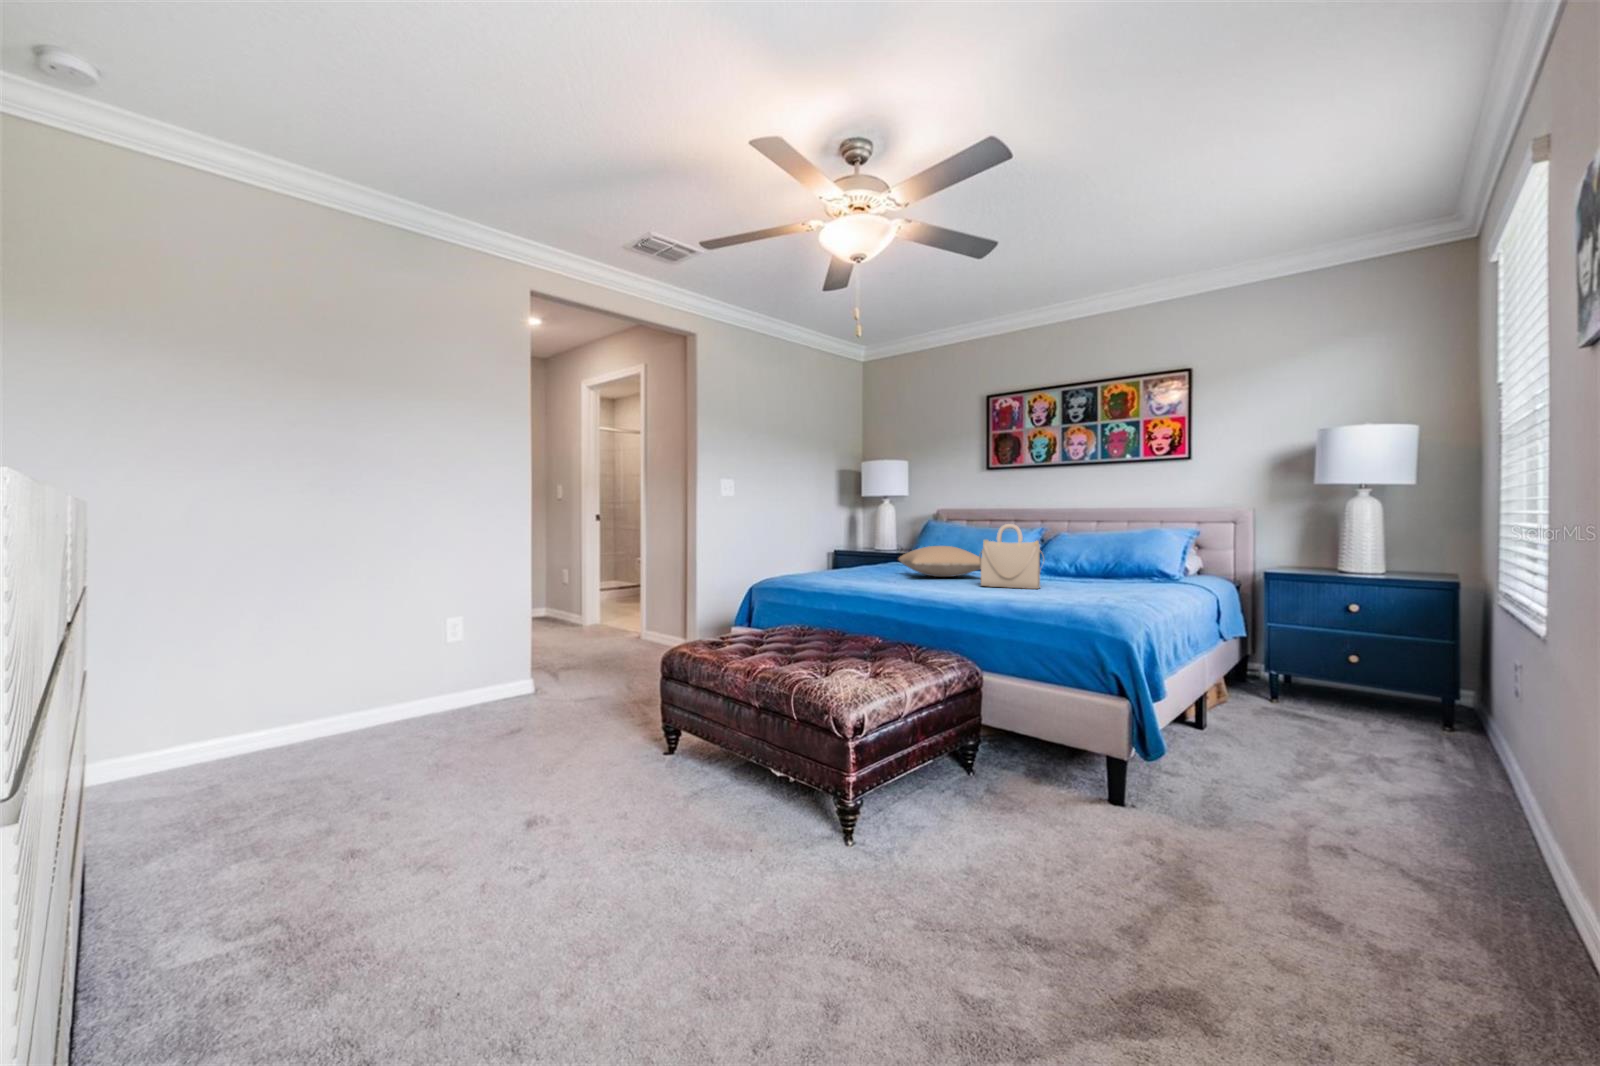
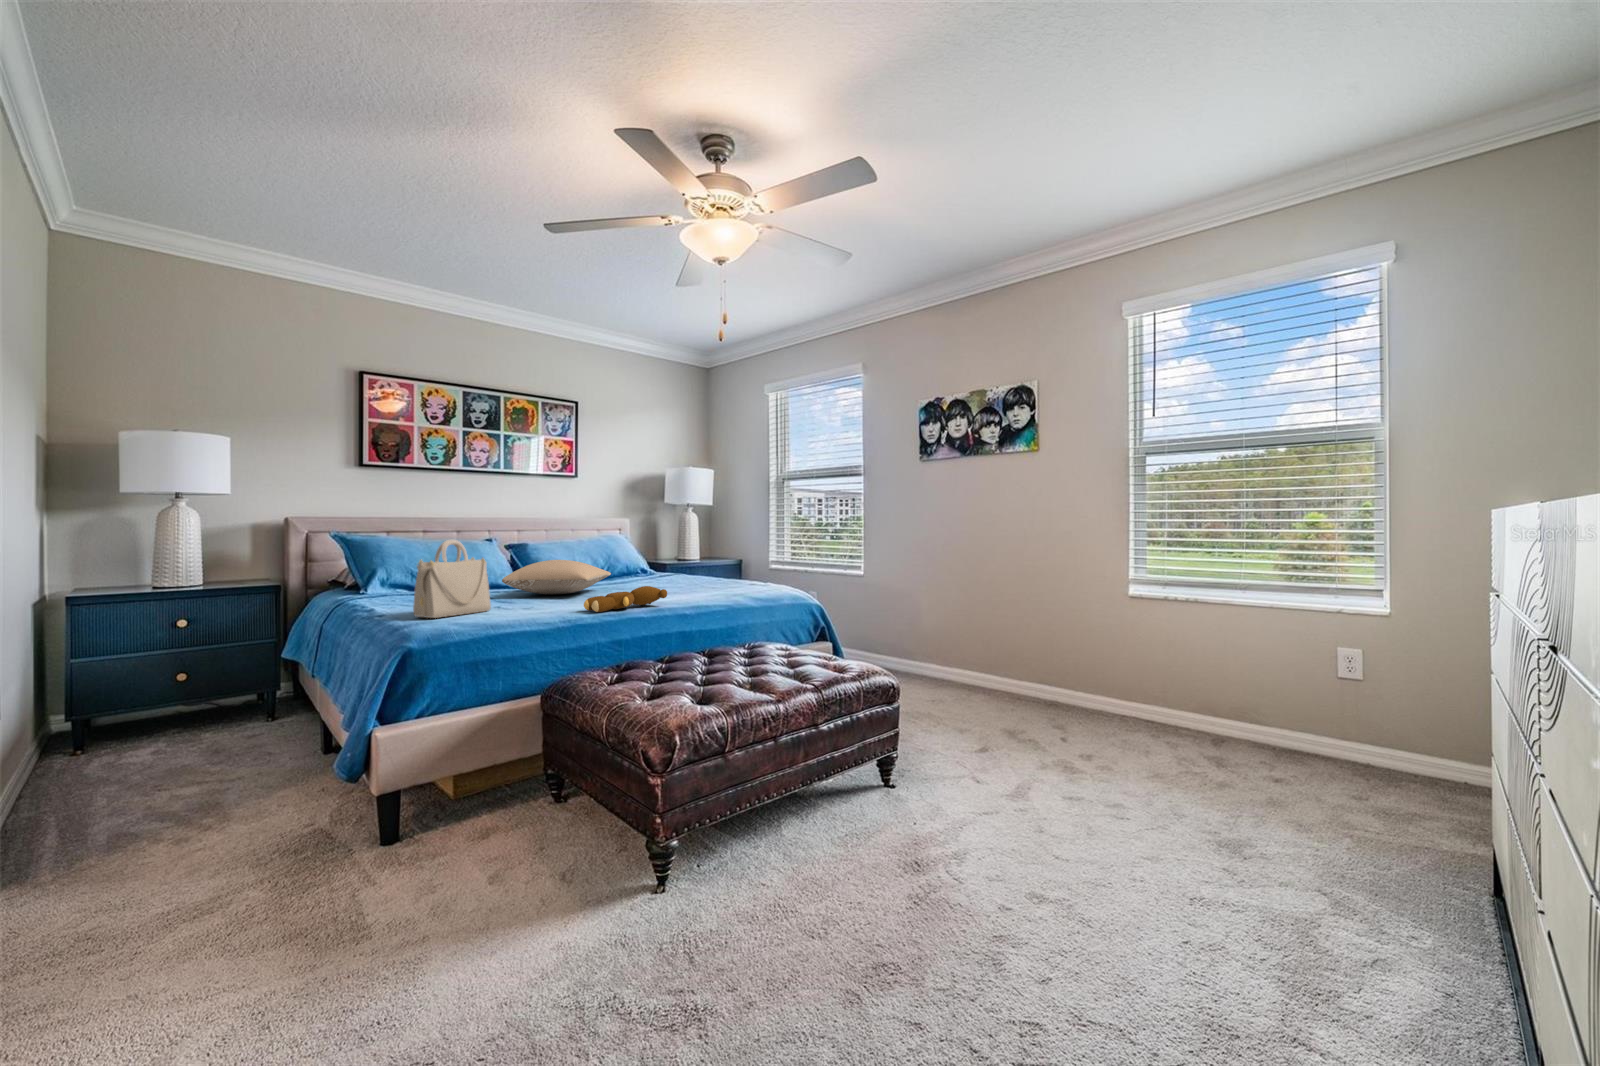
handbag: present [979,524,1041,589] -> present [413,540,491,618]
teddy bear: none [826,569,895,587] -> present [584,586,667,612]

